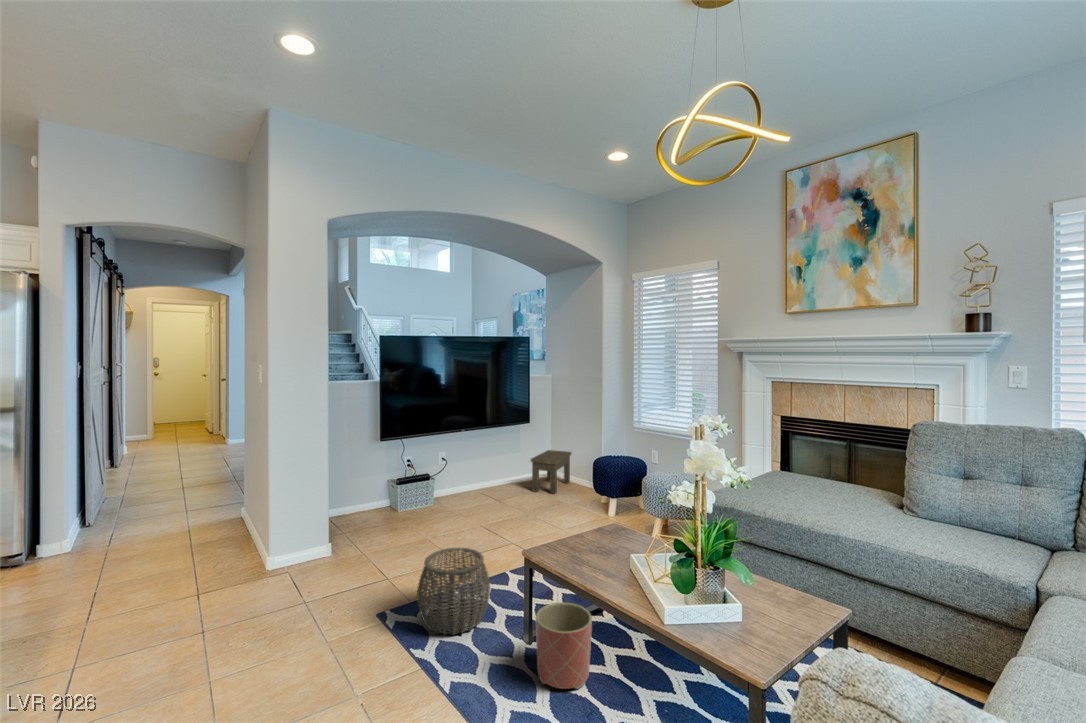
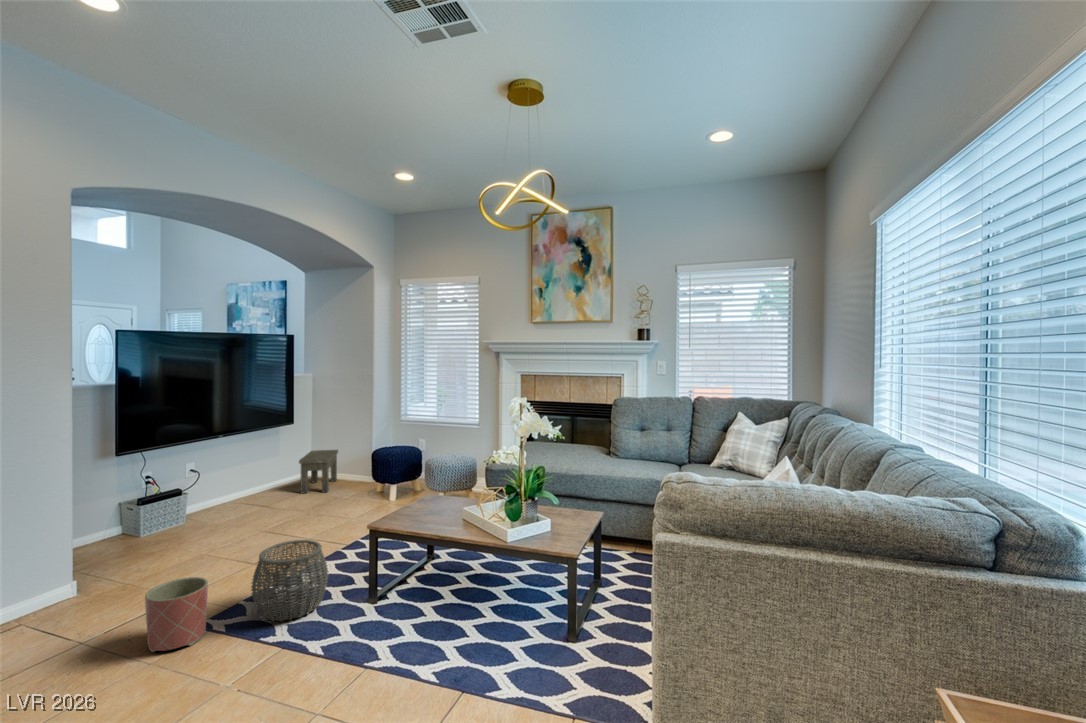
planter: present [536,602,592,689] -> present [145,577,208,652]

